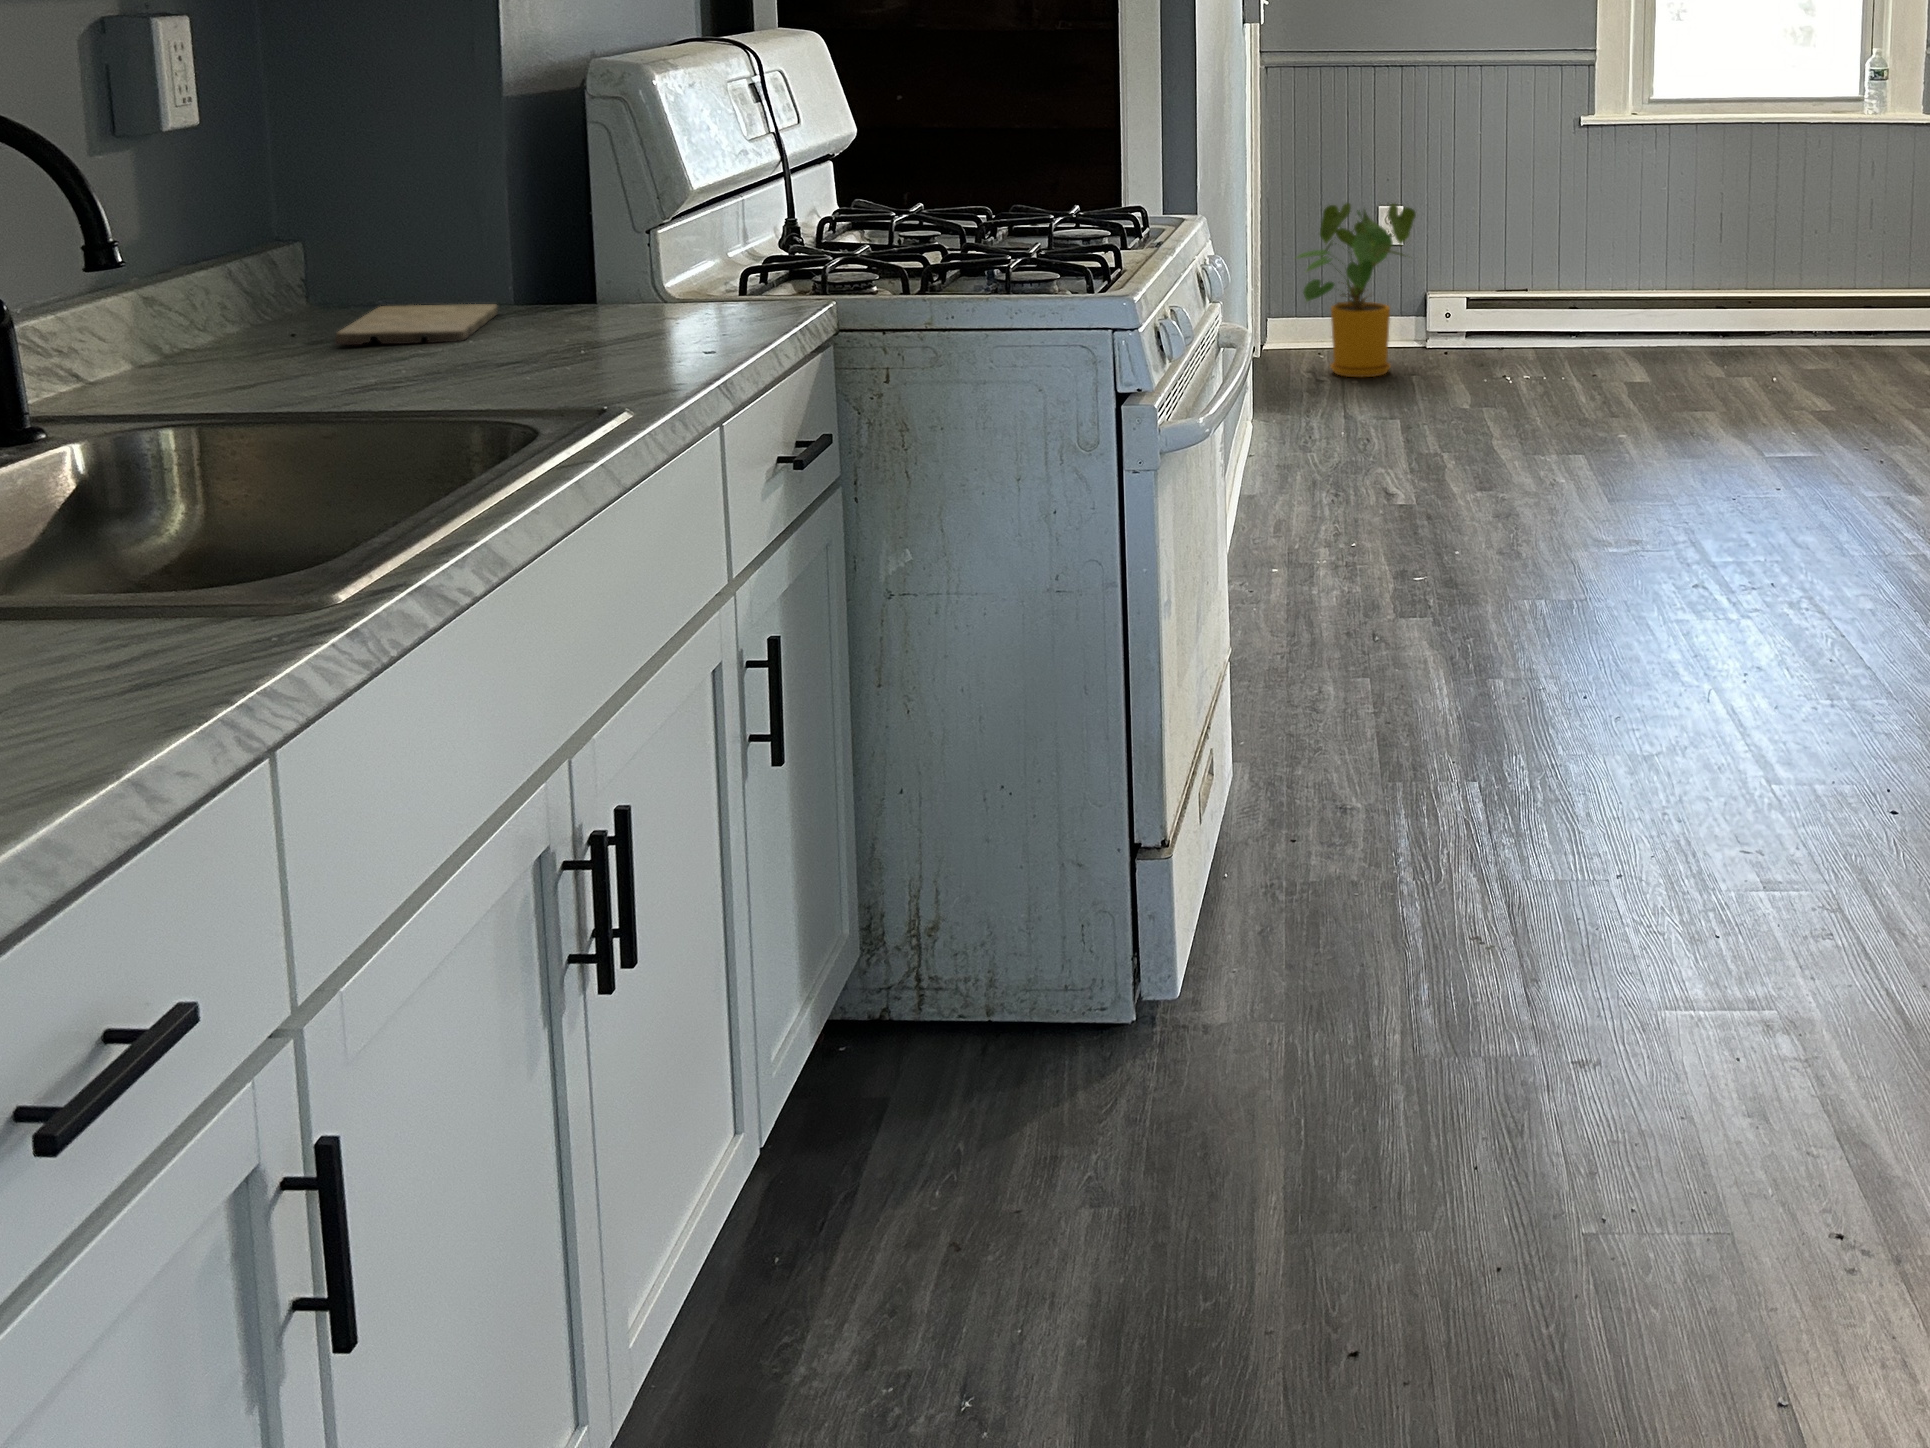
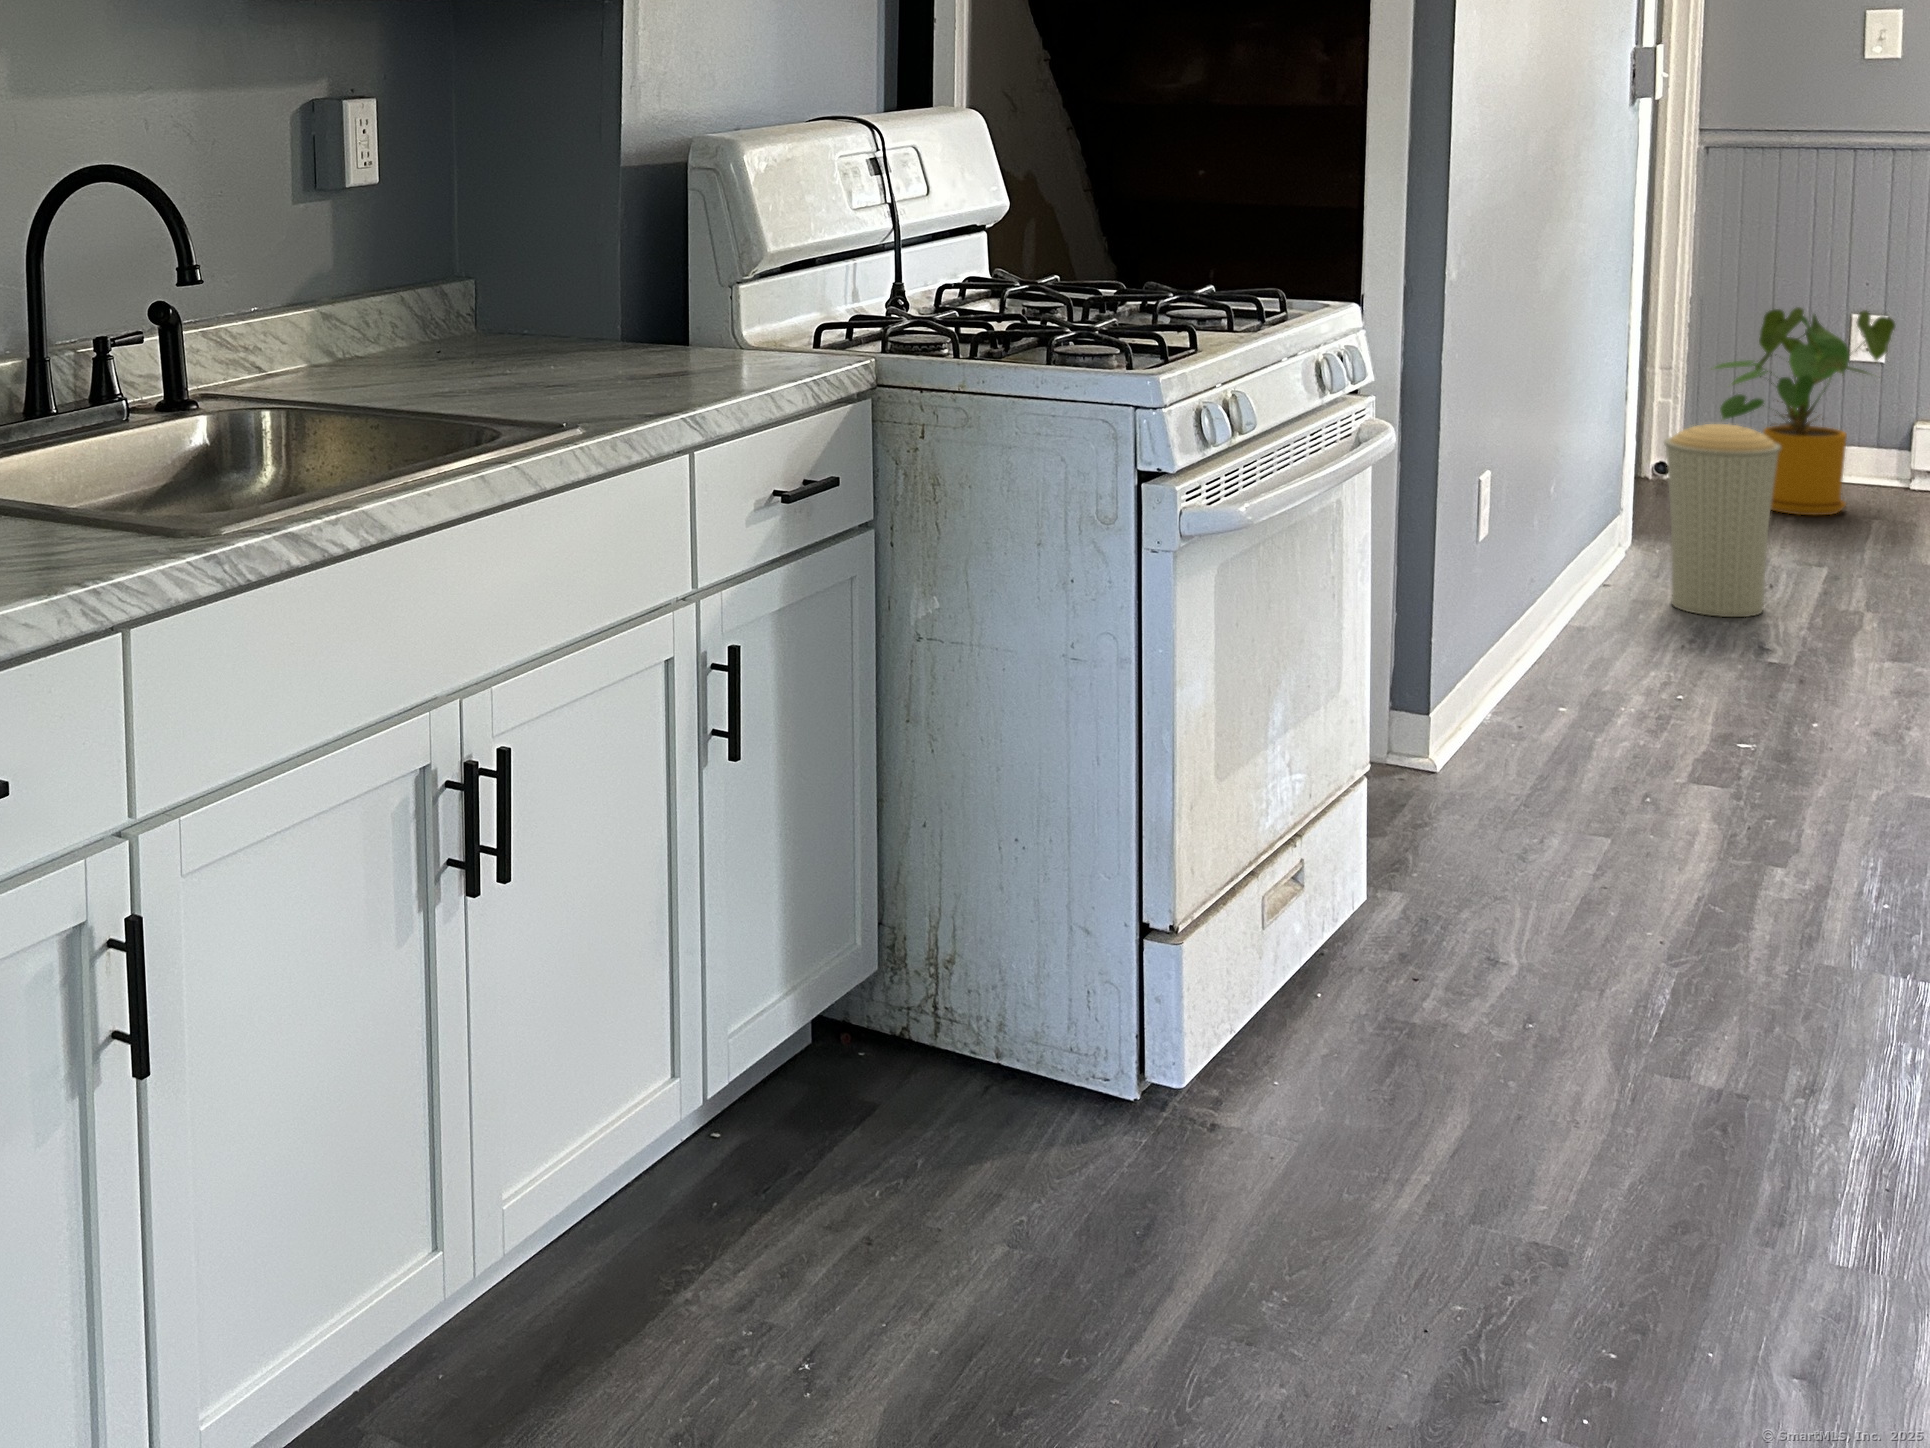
cutting board: present [334,304,498,345] -> none [451,339,597,370]
trash can: none [1301,306,1387,471] -> present [1664,424,1781,617]

